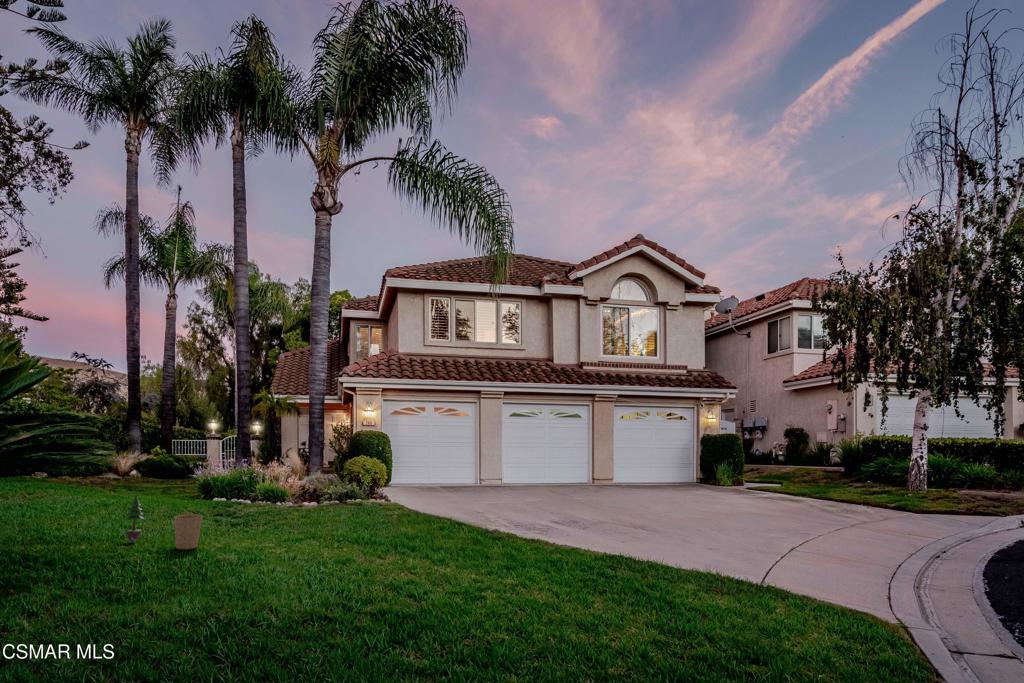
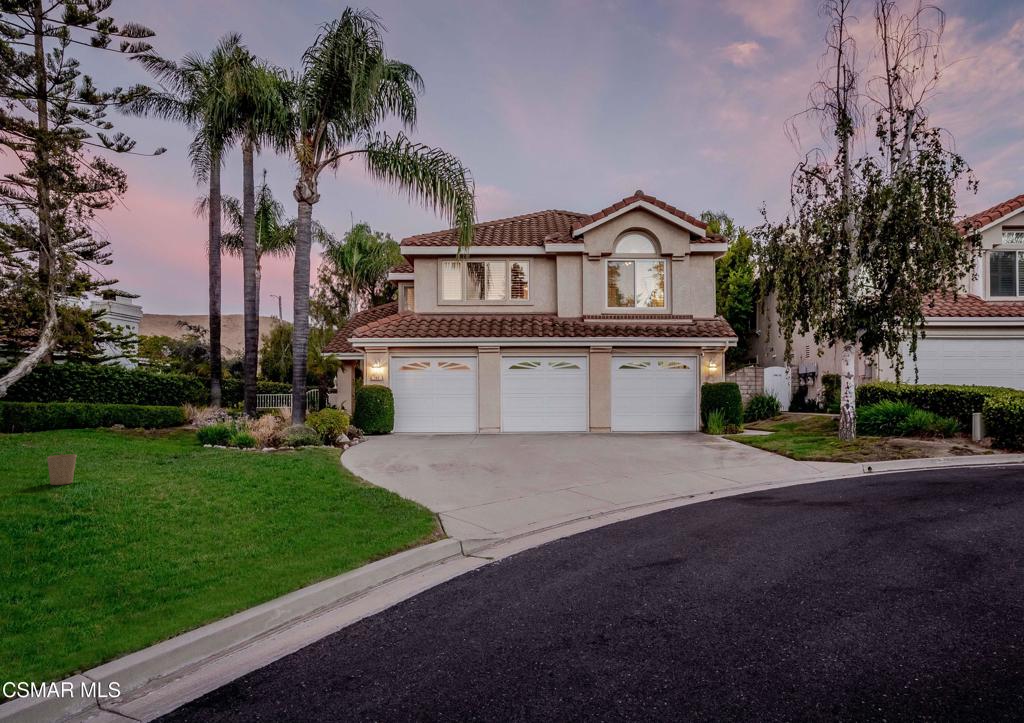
potted tree: present [125,494,143,542] -> none [16,436,36,478]

